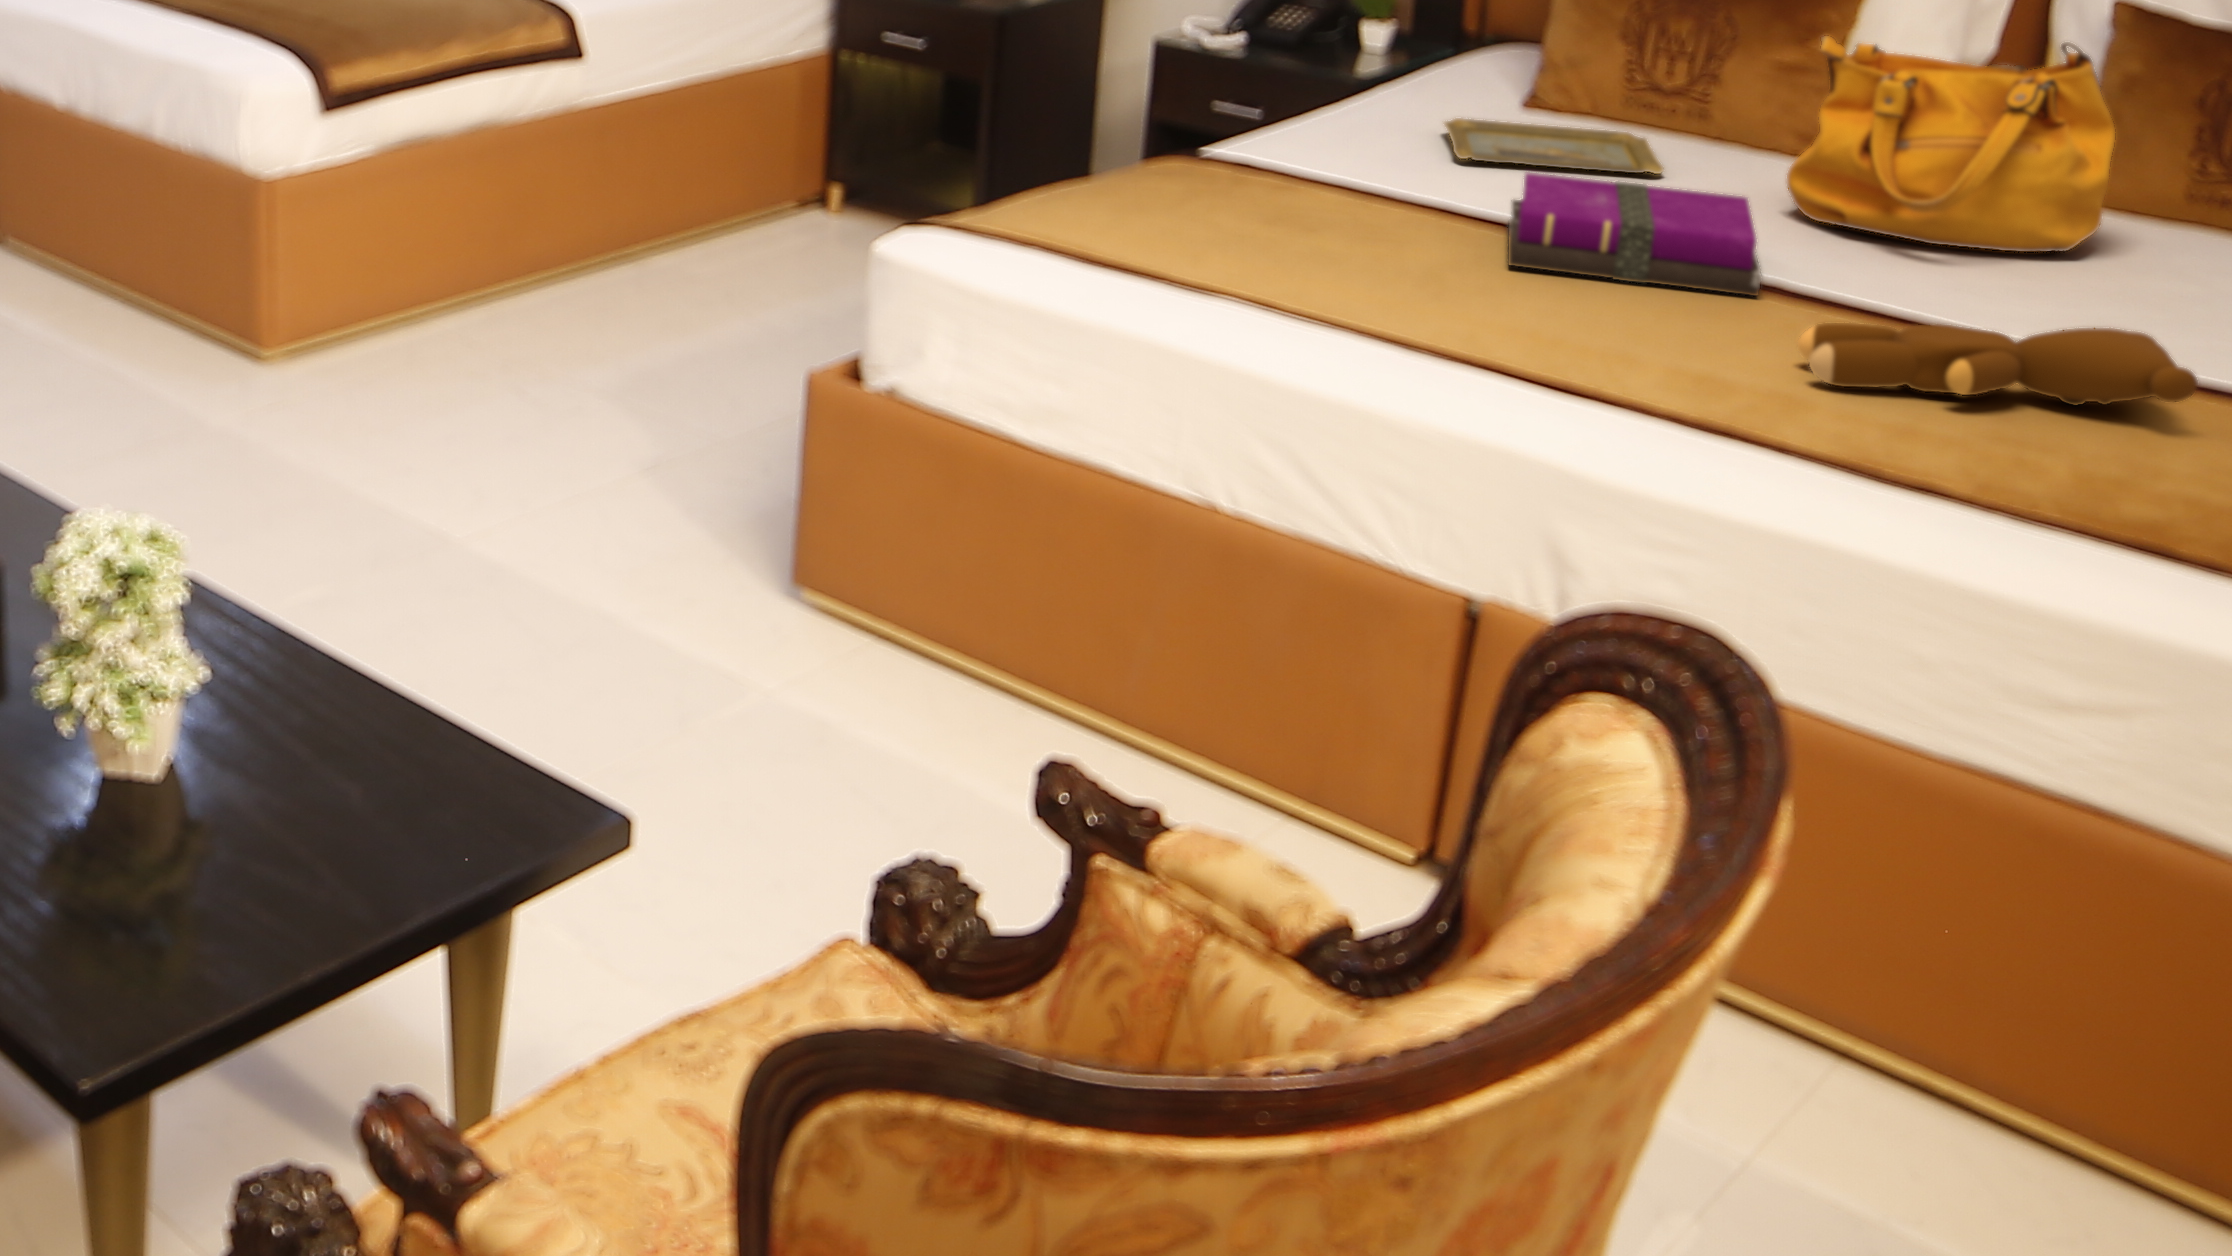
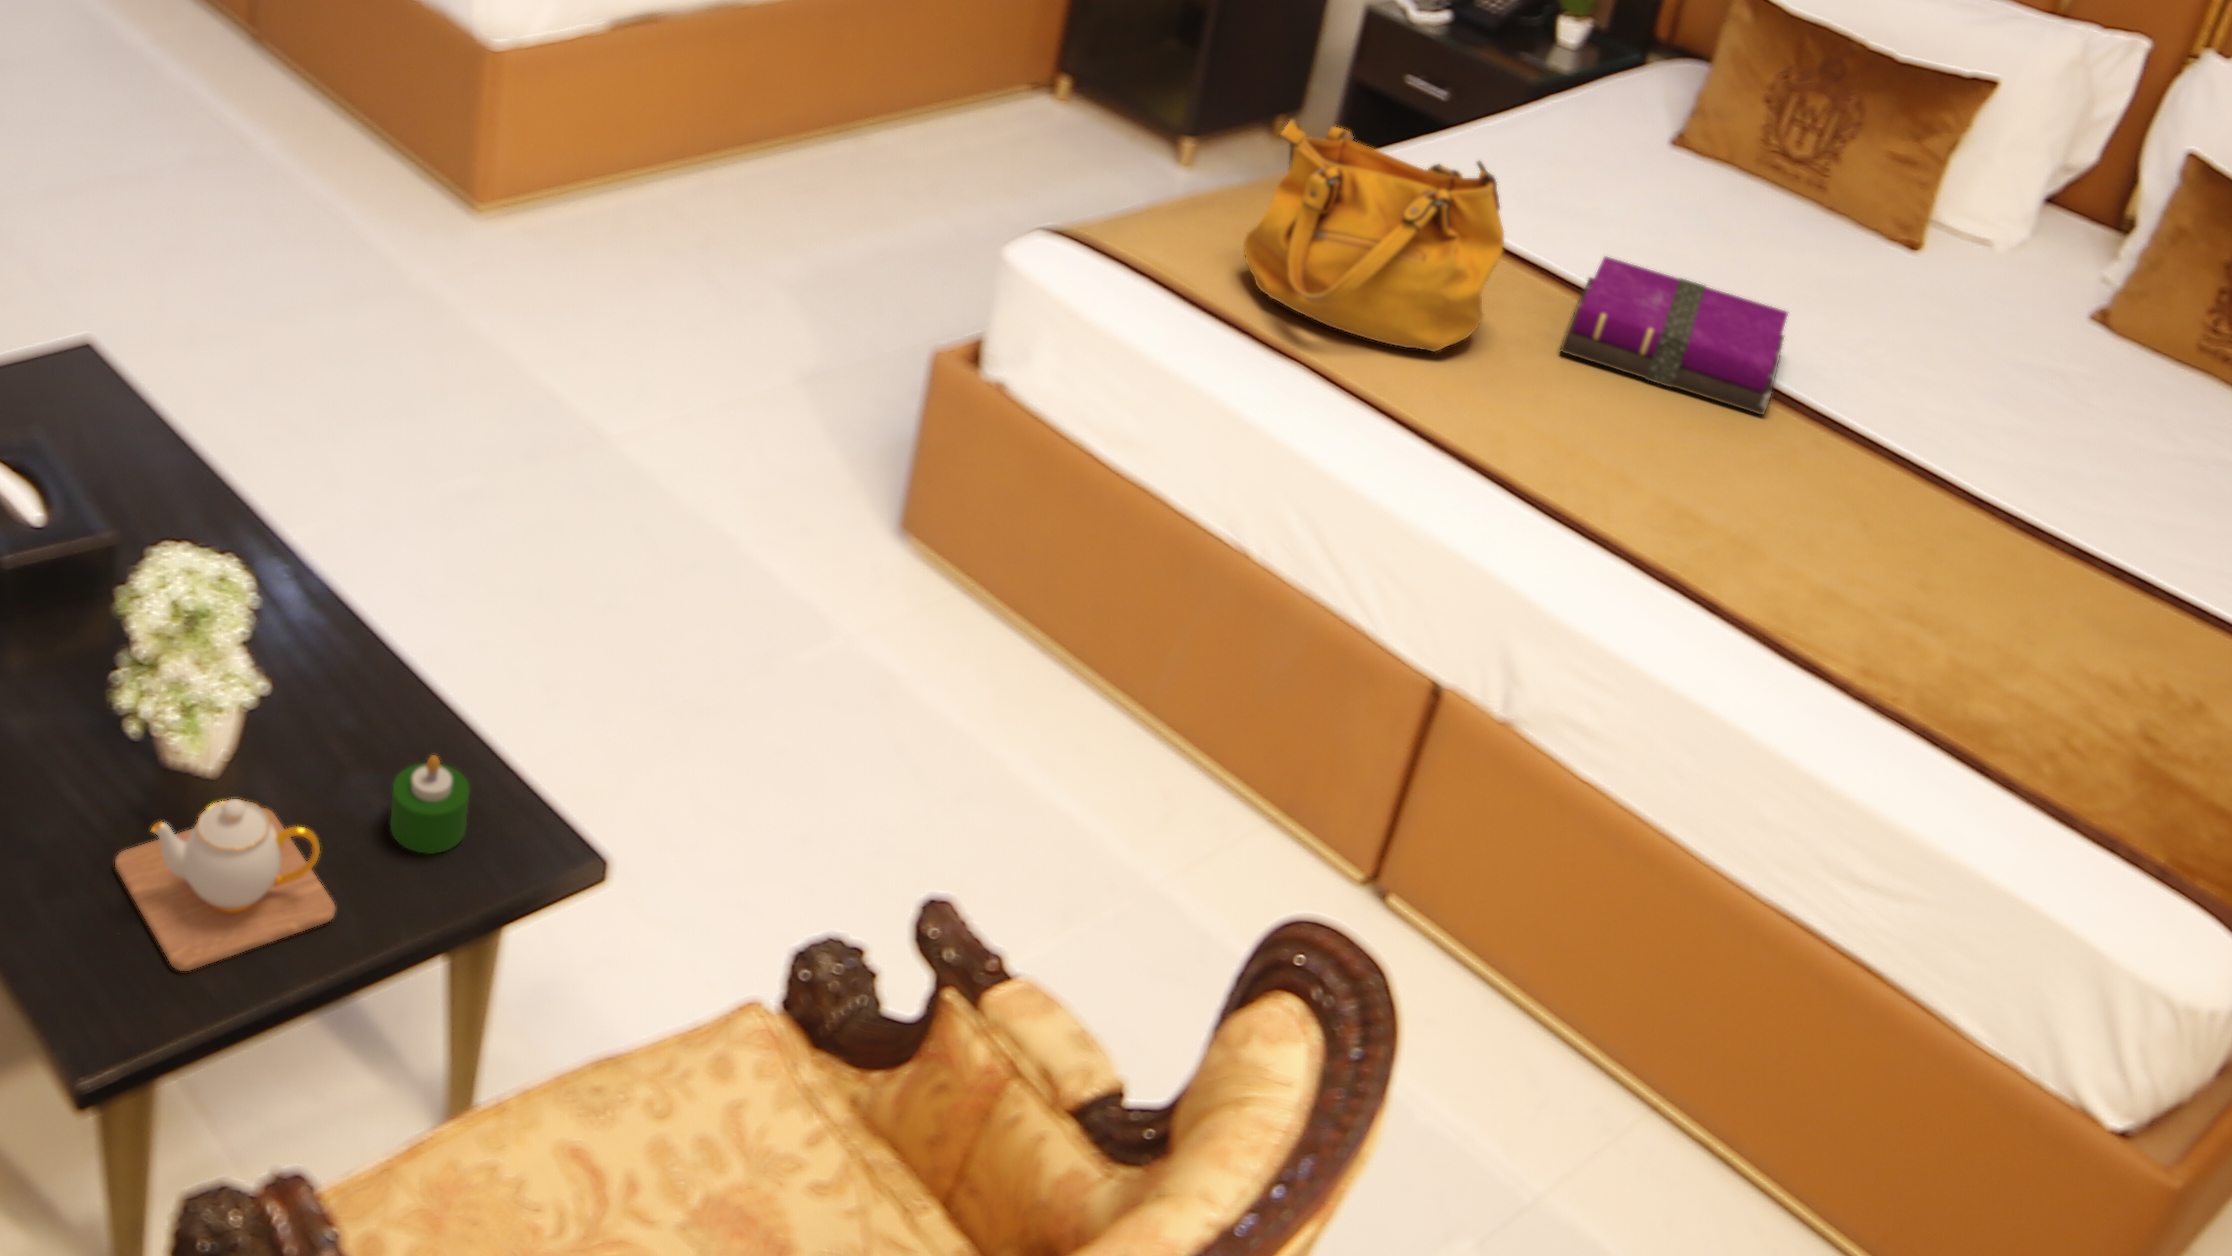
handbag: present [1787,36,2115,252] -> present [1244,120,1504,352]
tray: present [1445,118,1663,174] -> none [1567,161,1747,252]
teddy bear: present [1798,323,2198,406] -> none [1765,472,2076,598]
candle: none [362,716,451,836] -> present [390,755,470,854]
teapot: none [61,762,326,968] -> present [115,799,335,971]

